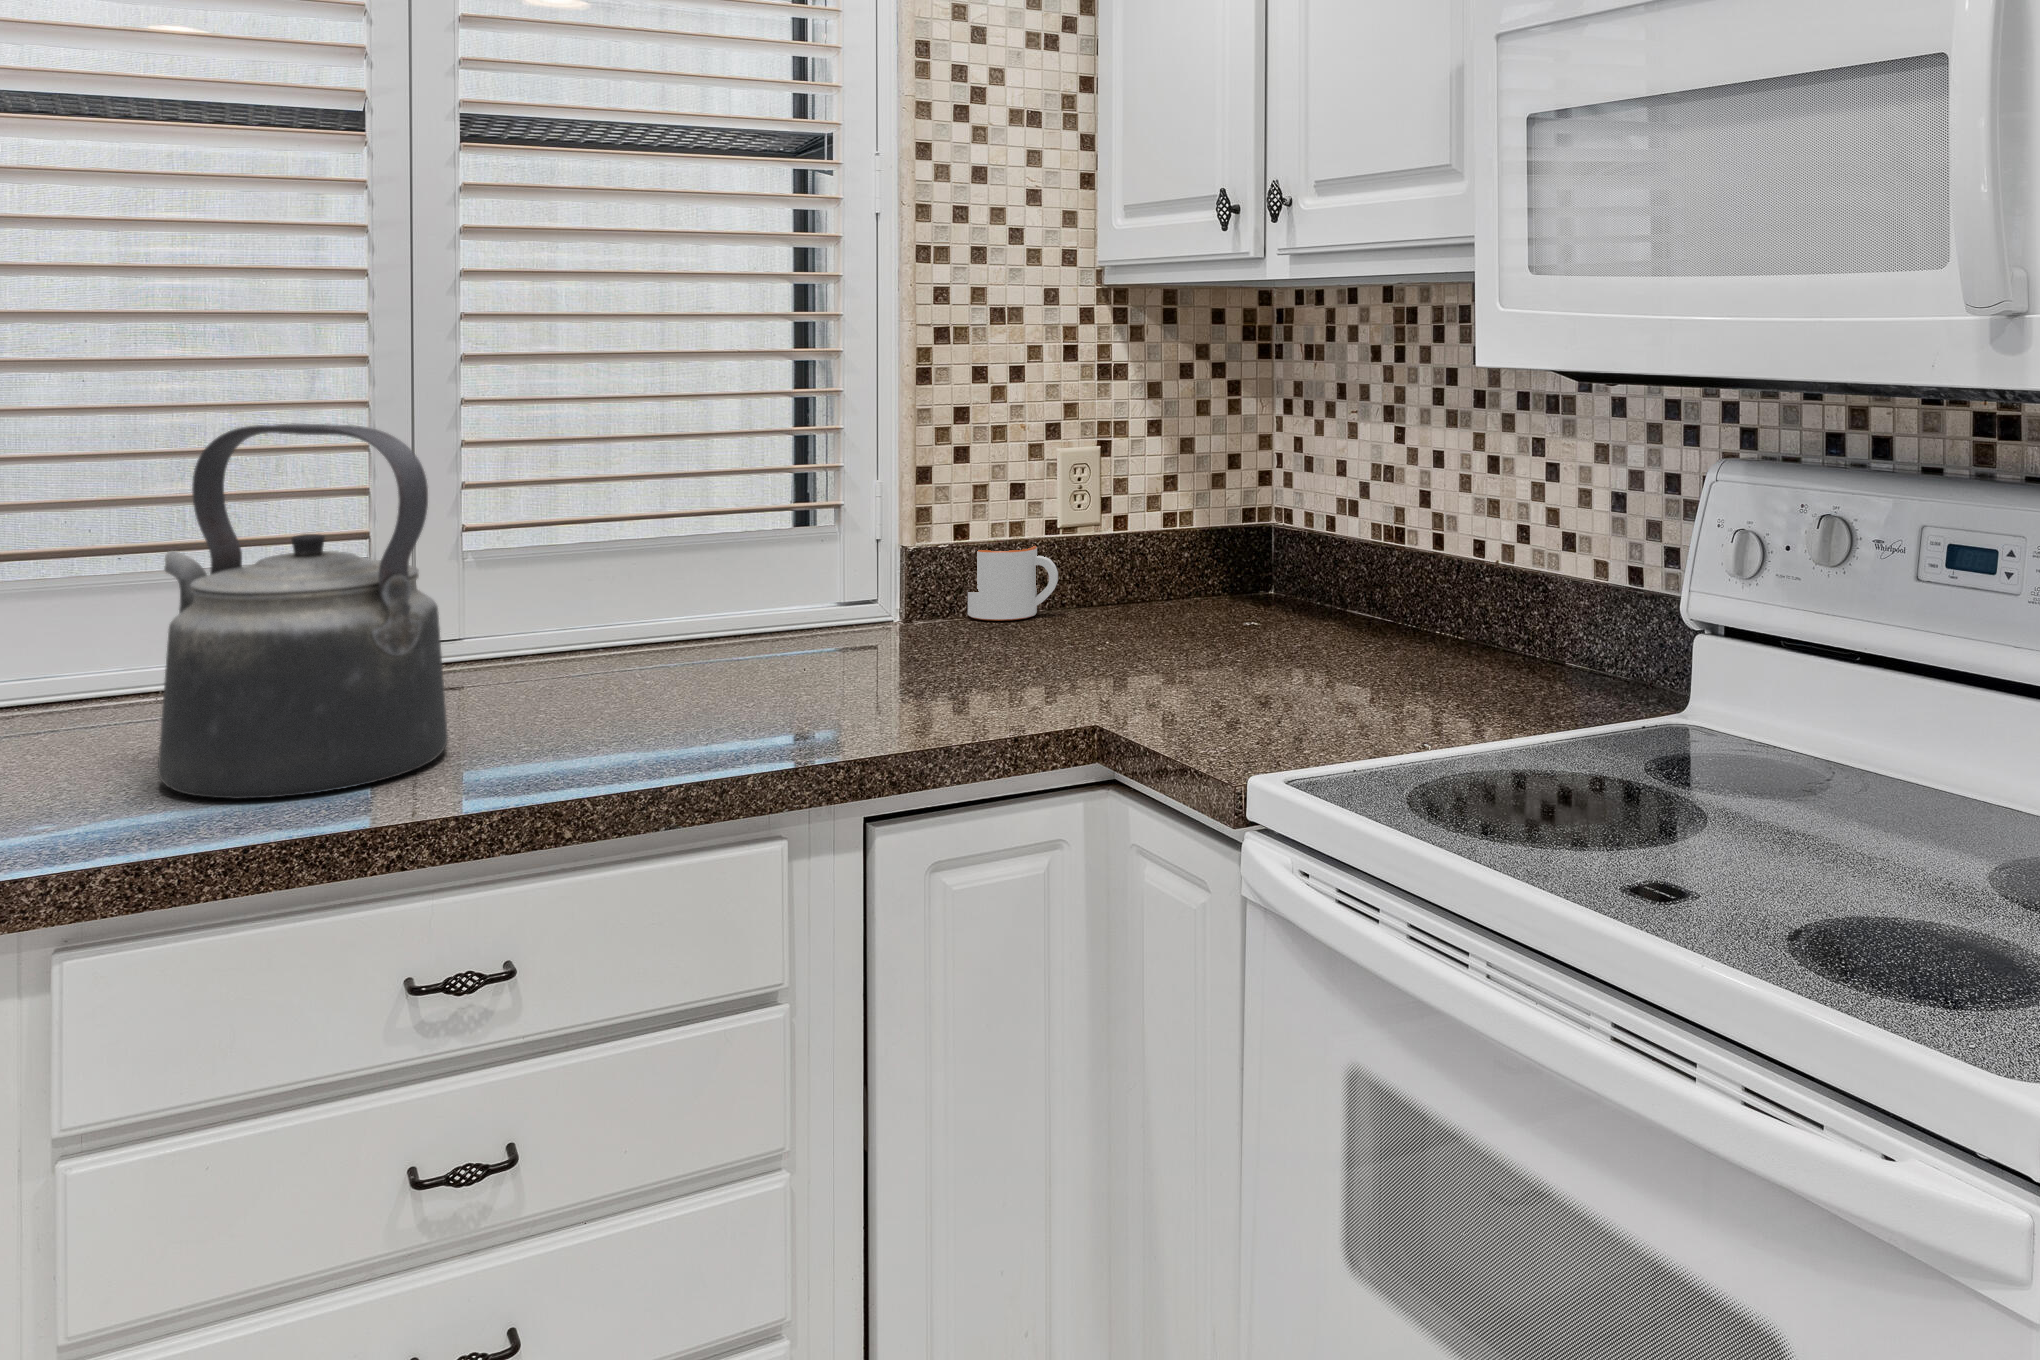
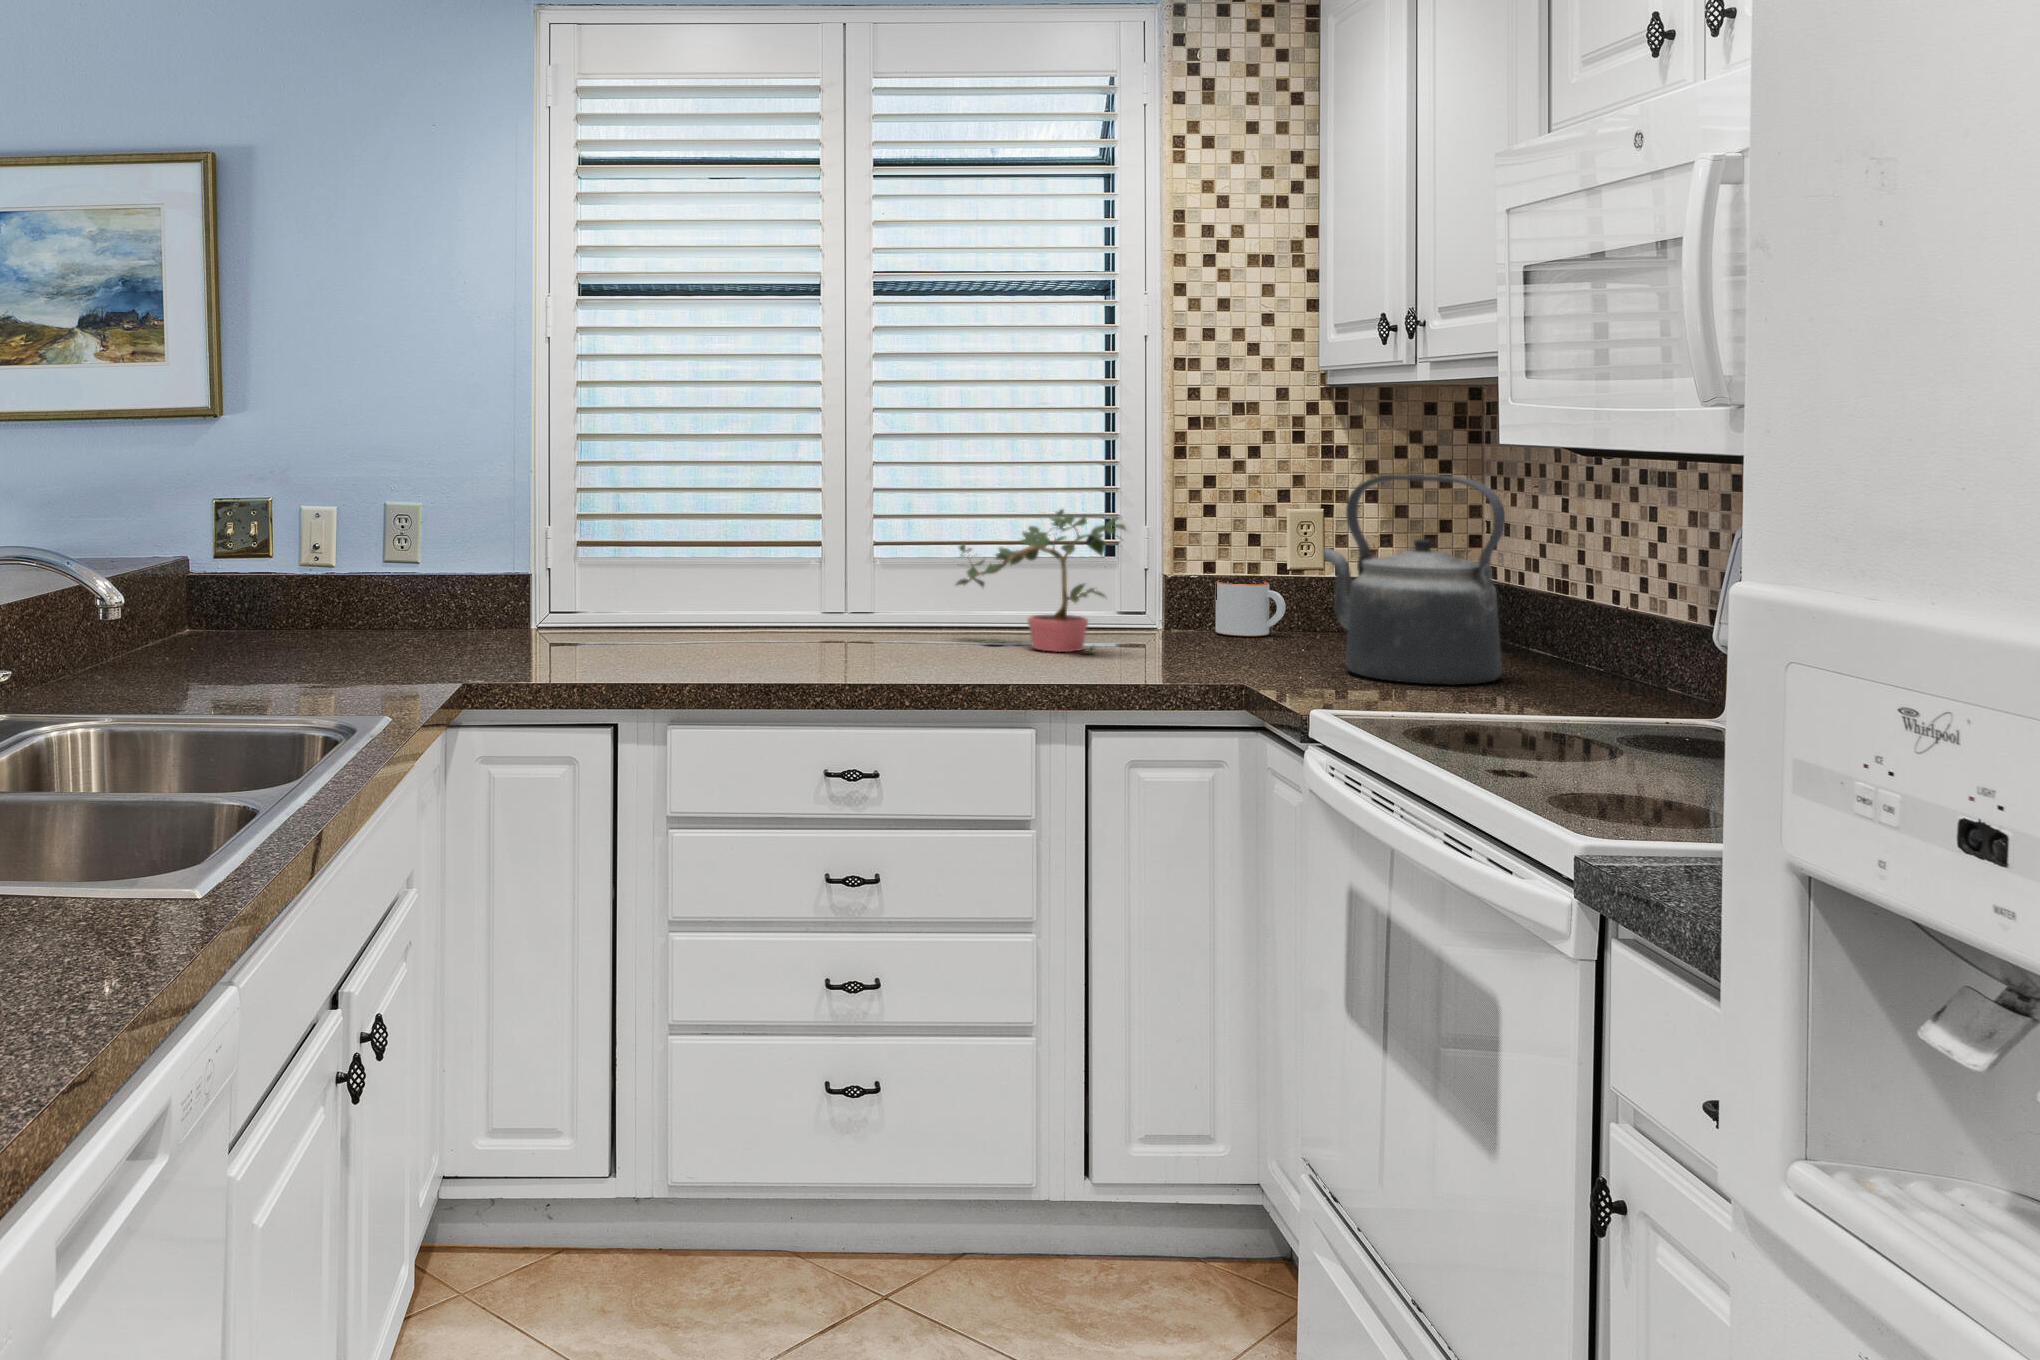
kettle: present [158,424,448,799] -> present [1324,475,1505,685]
potted plant: none [598,463,888,683] -> present [956,509,1126,653]

